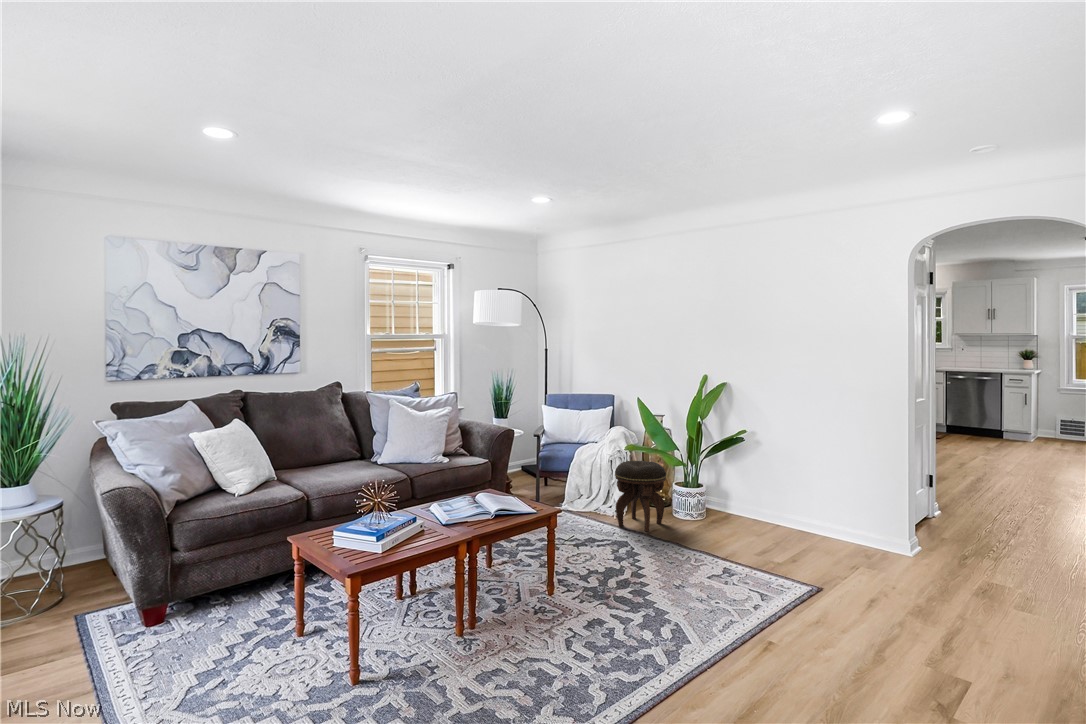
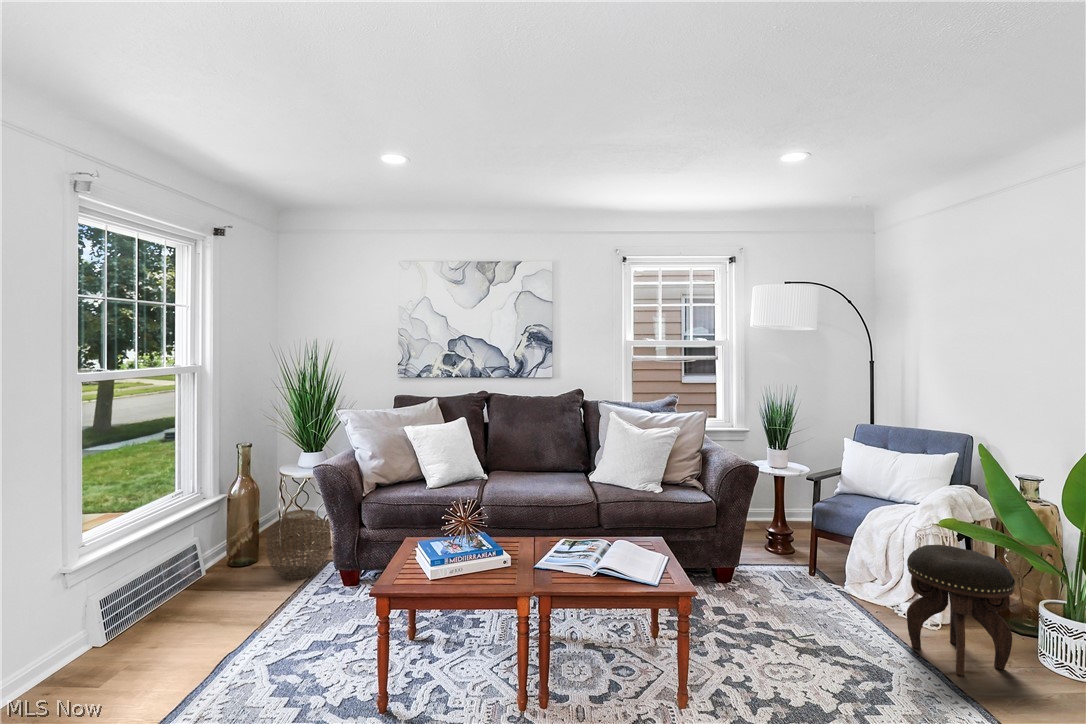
woven basket: none [17,550,111,640] -> present [267,509,330,580]

